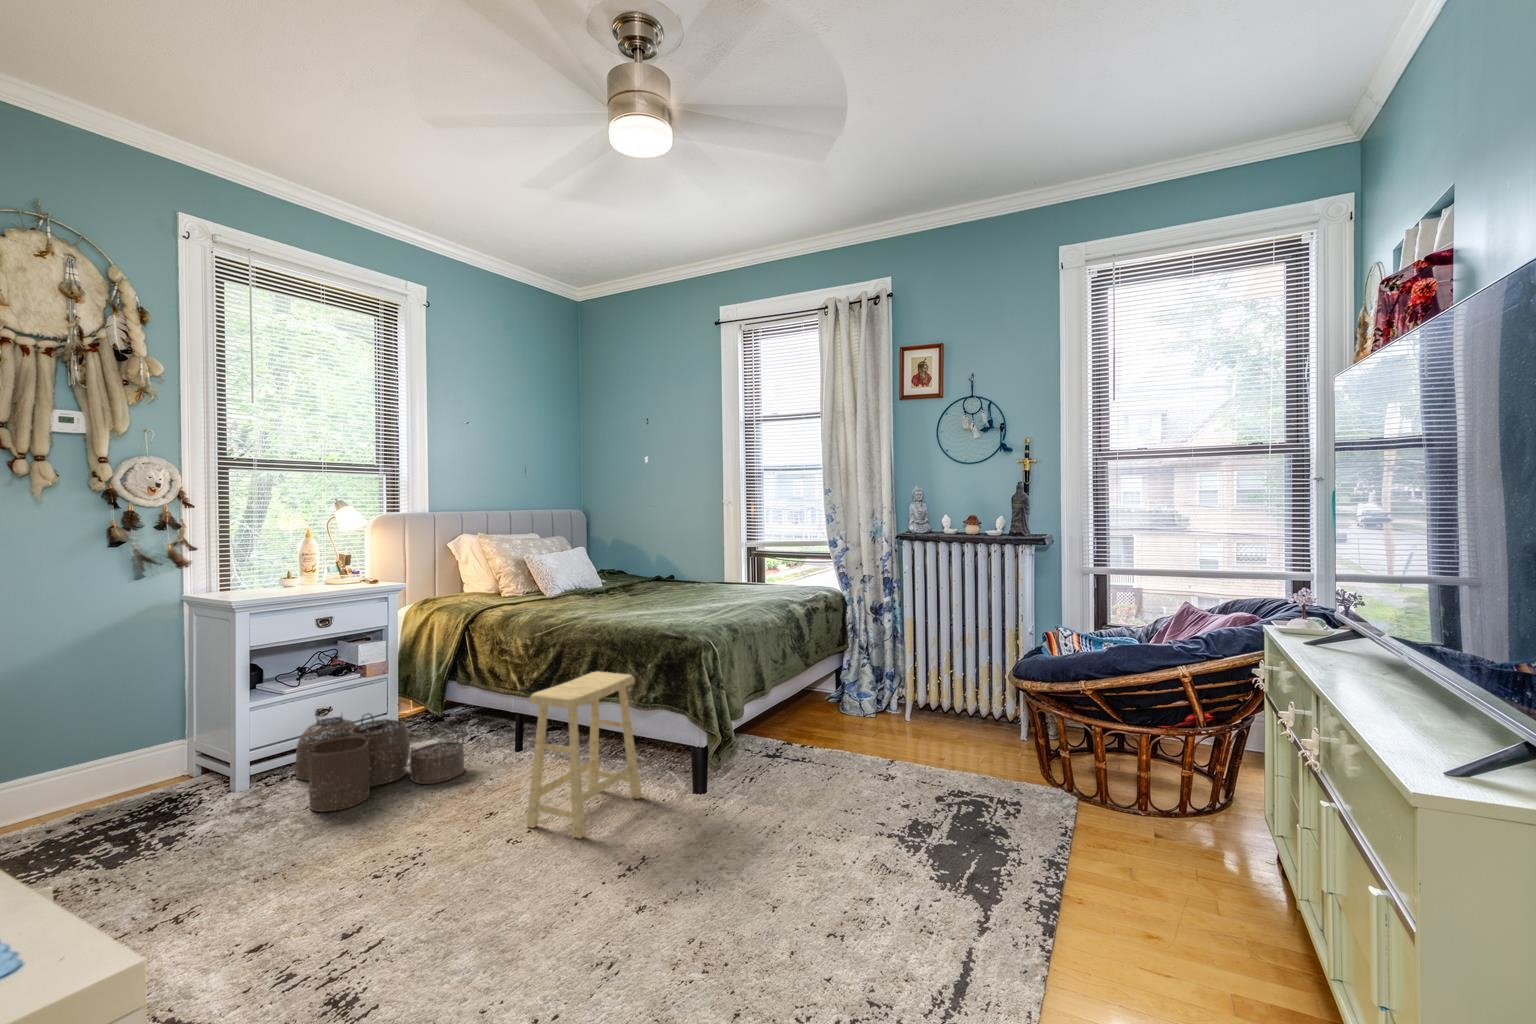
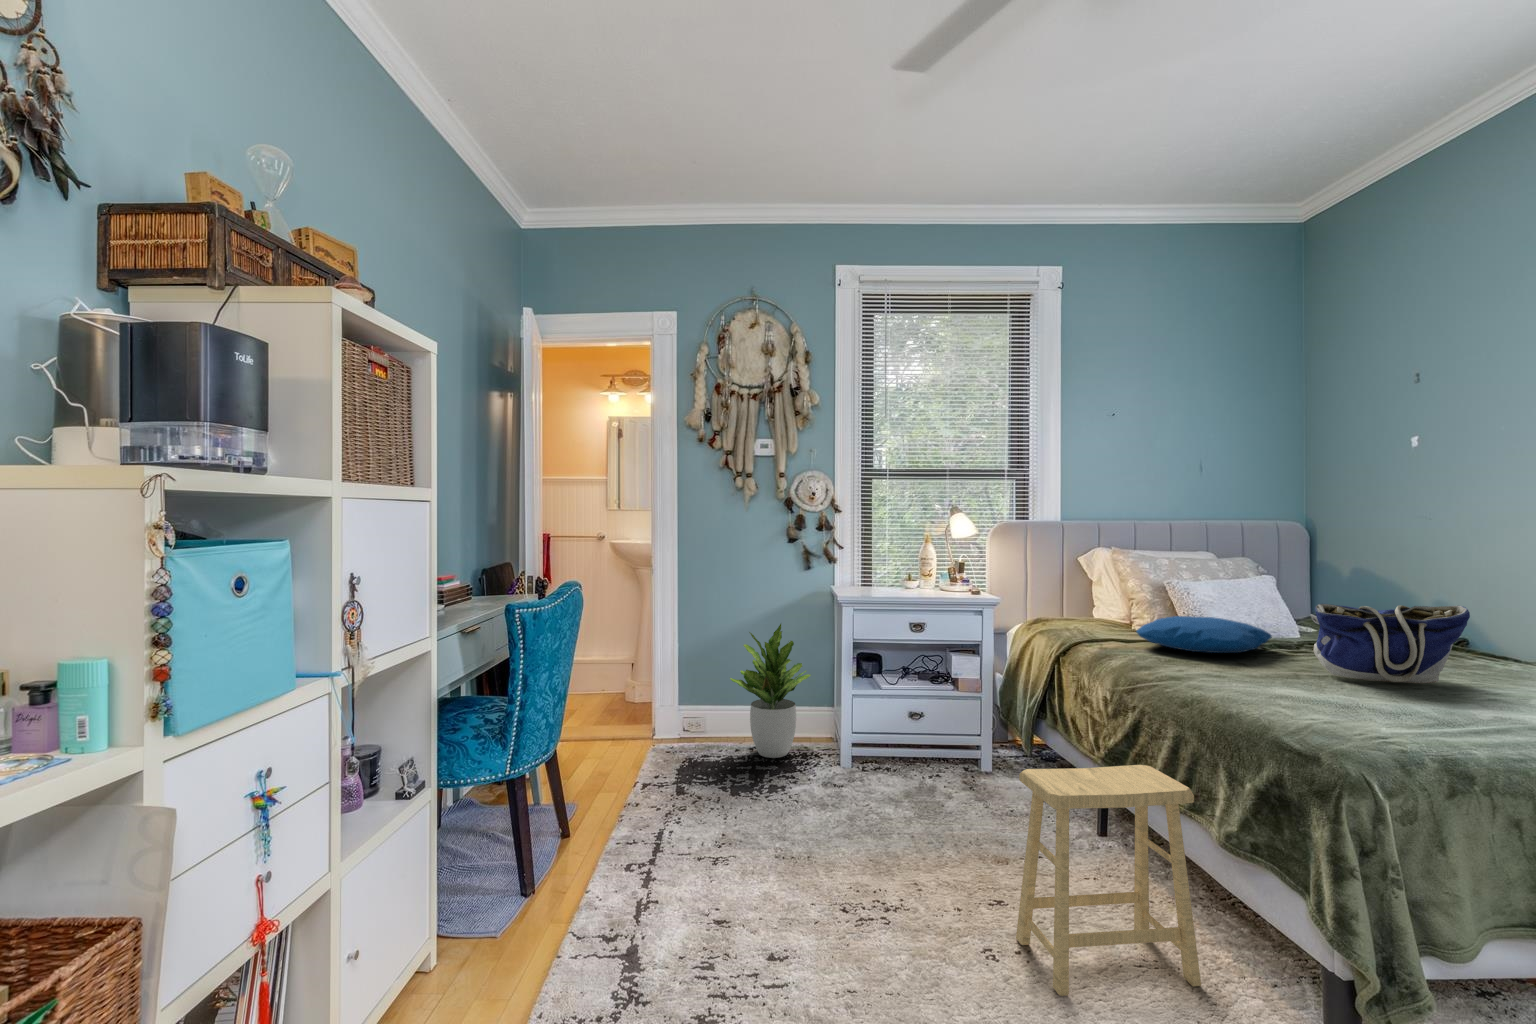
tote bag: none [642,550,712,599] -> present [1310,604,1470,684]
pillow: none [531,576,609,600] -> present [1137,616,1272,653]
potted plant: none [24,643,165,817] -> present [730,624,811,758]
woven basket: present [296,713,465,812] -> none [866,721,1023,837]

